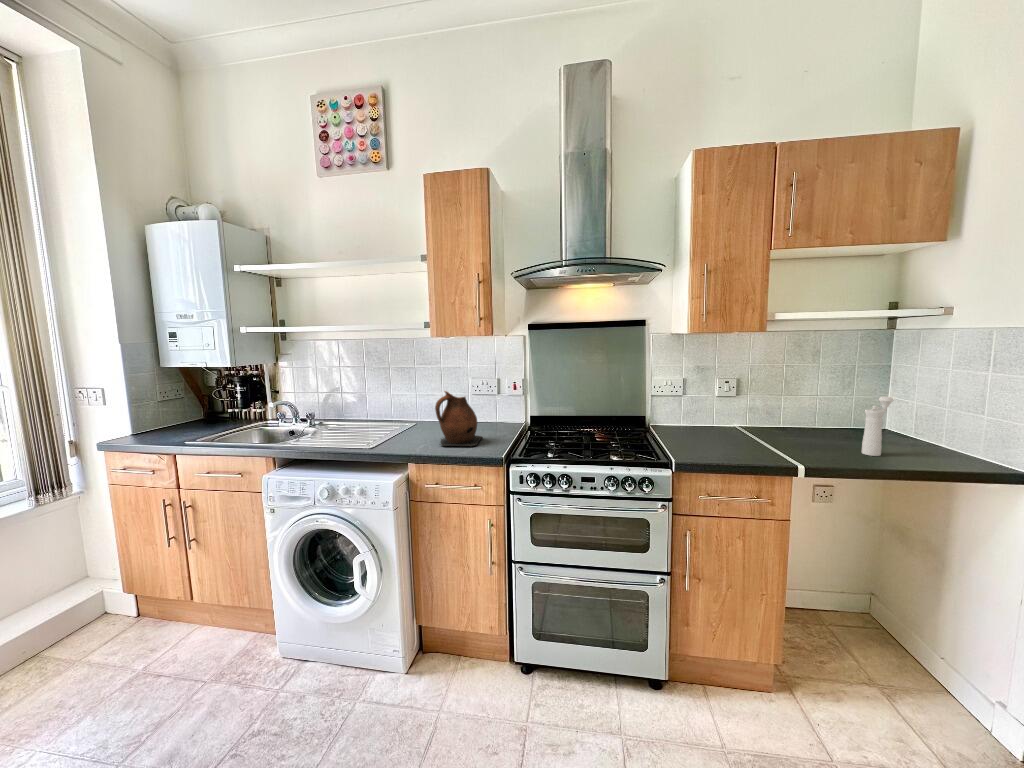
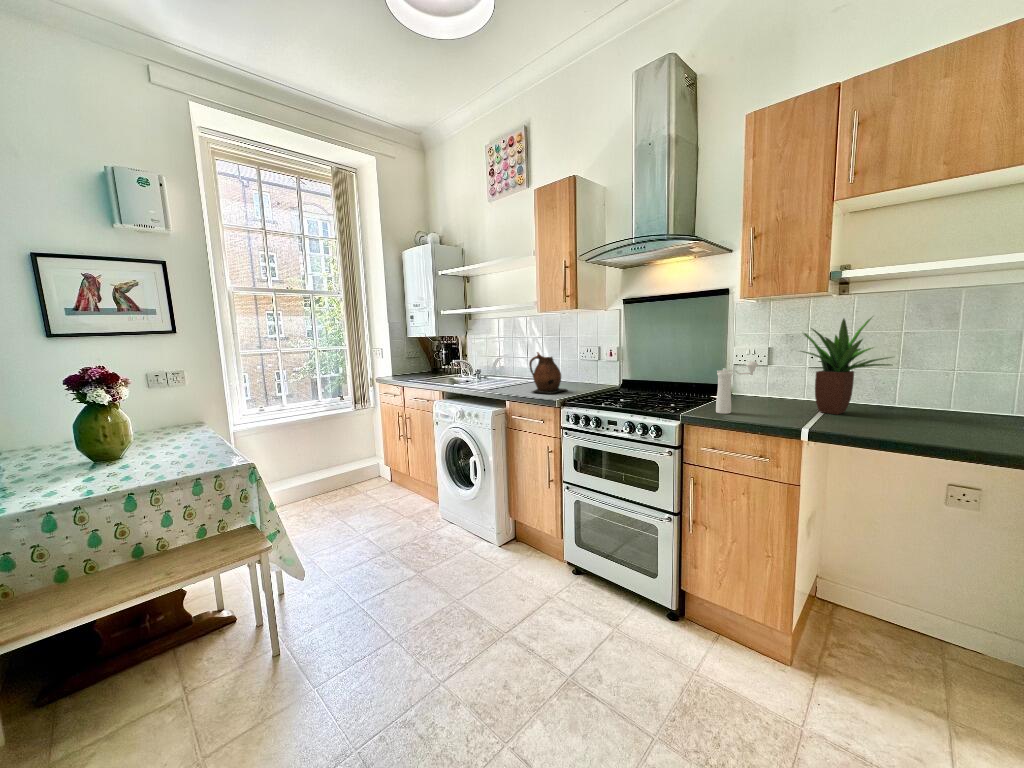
potted plant: none [732,353,818,442] -> present [801,318,891,415]
pepper mill: present [862,397,893,456] -> present [716,361,758,414]

